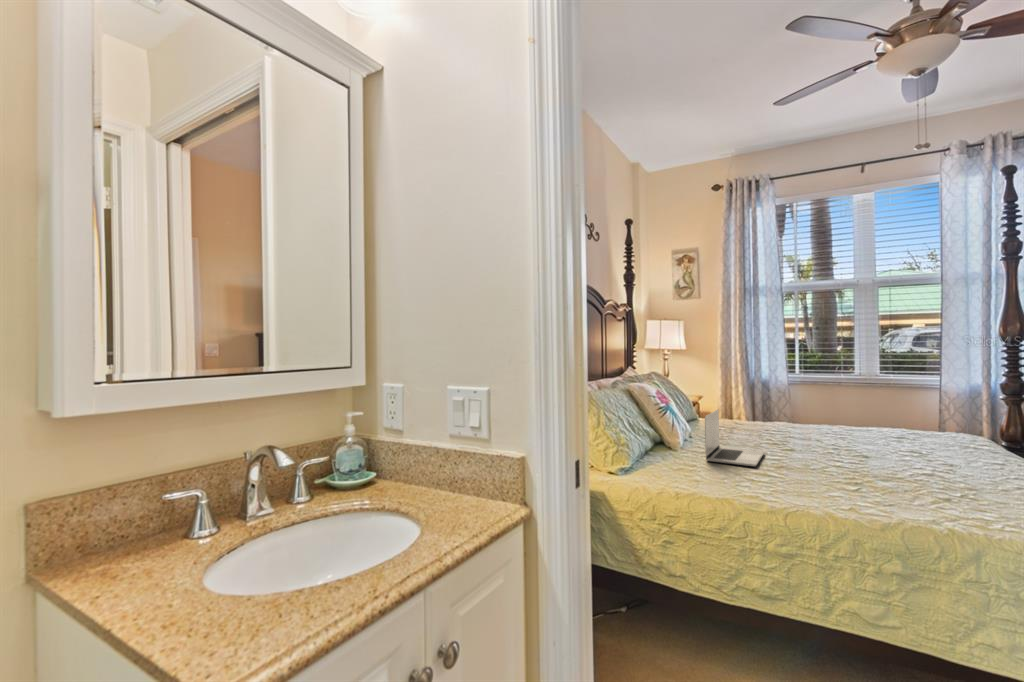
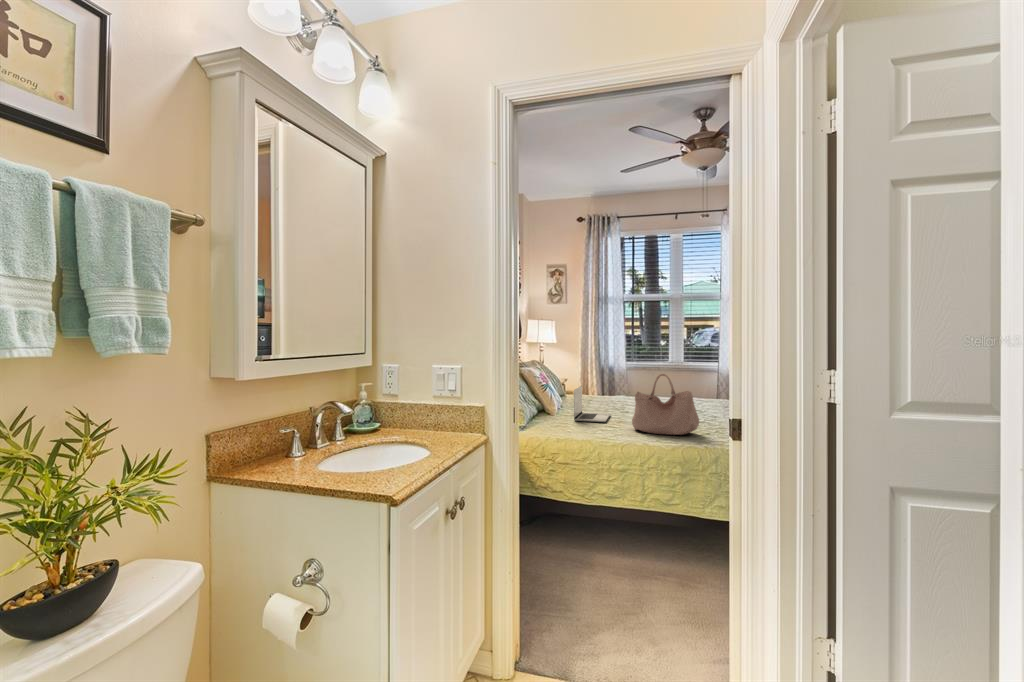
handbag: none [802,397,934,502] -> present [632,374,699,435]

